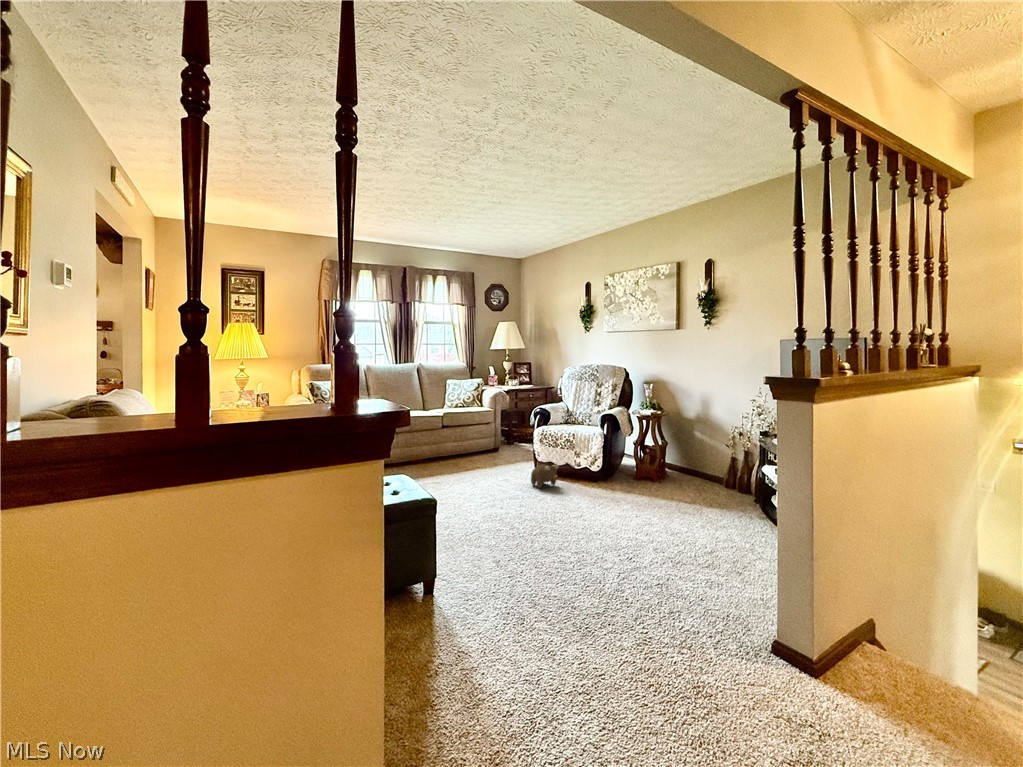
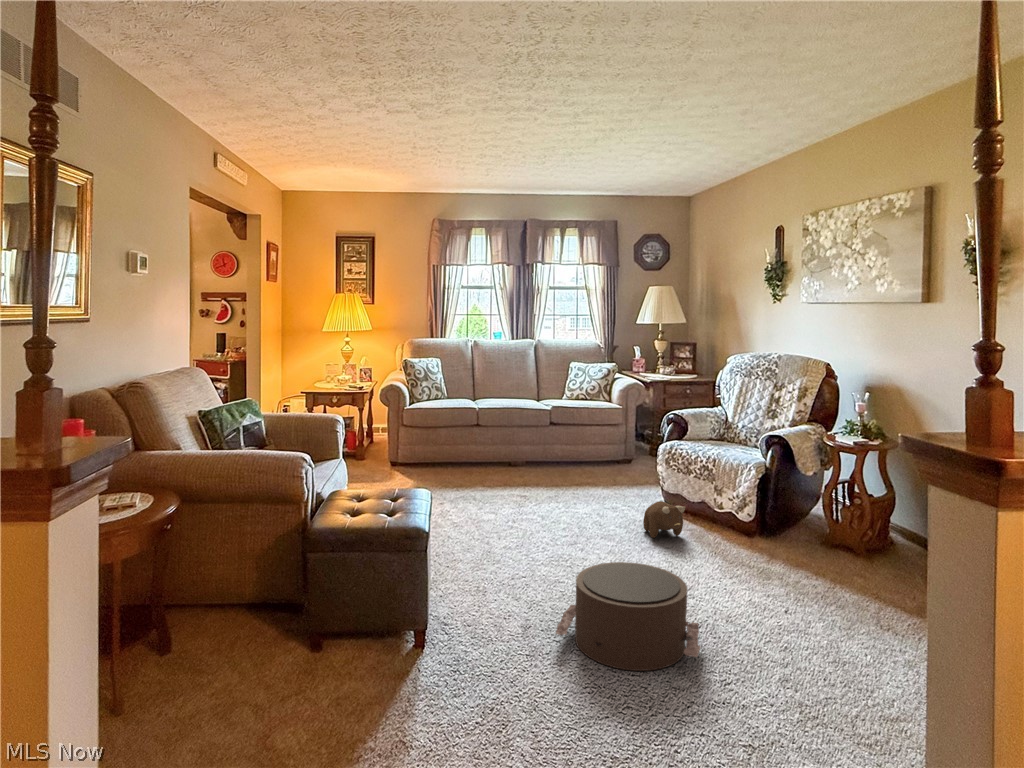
pouf: none [515,493,600,550] -> present [556,562,701,671]

